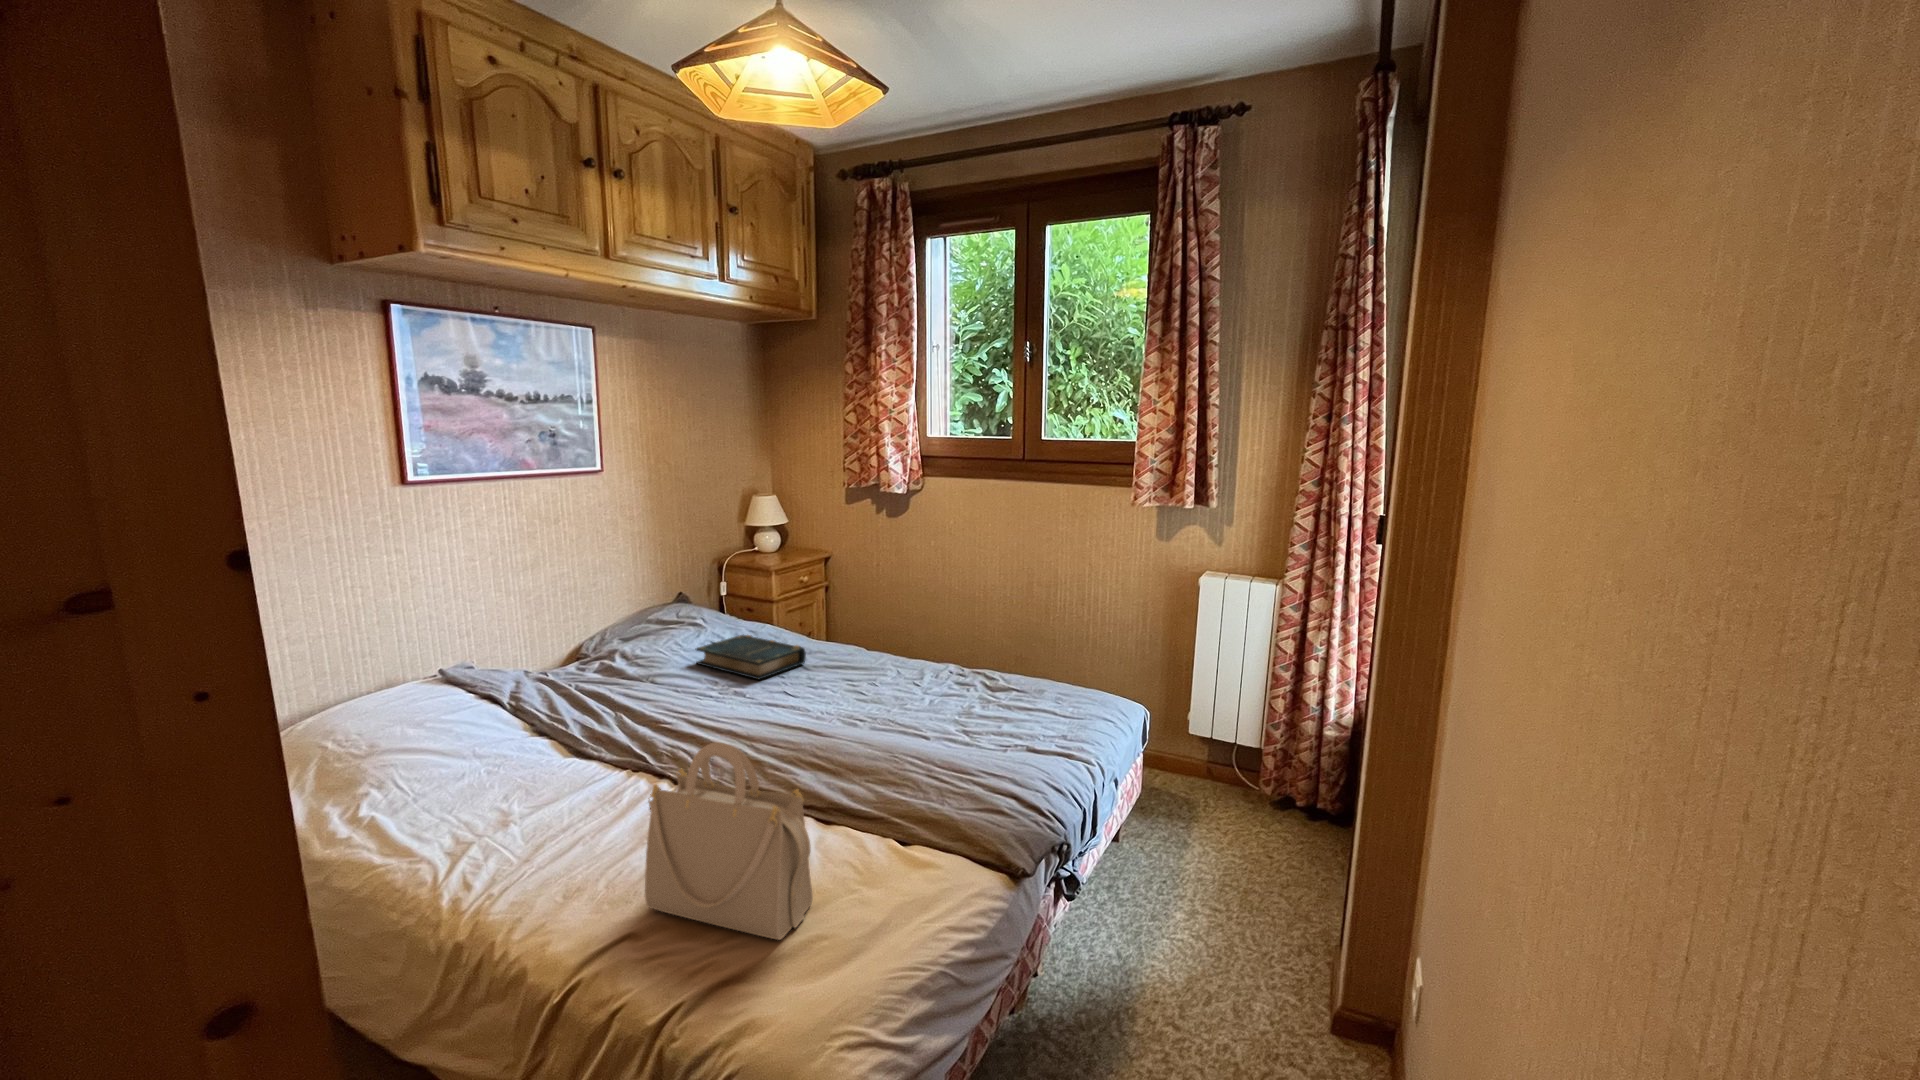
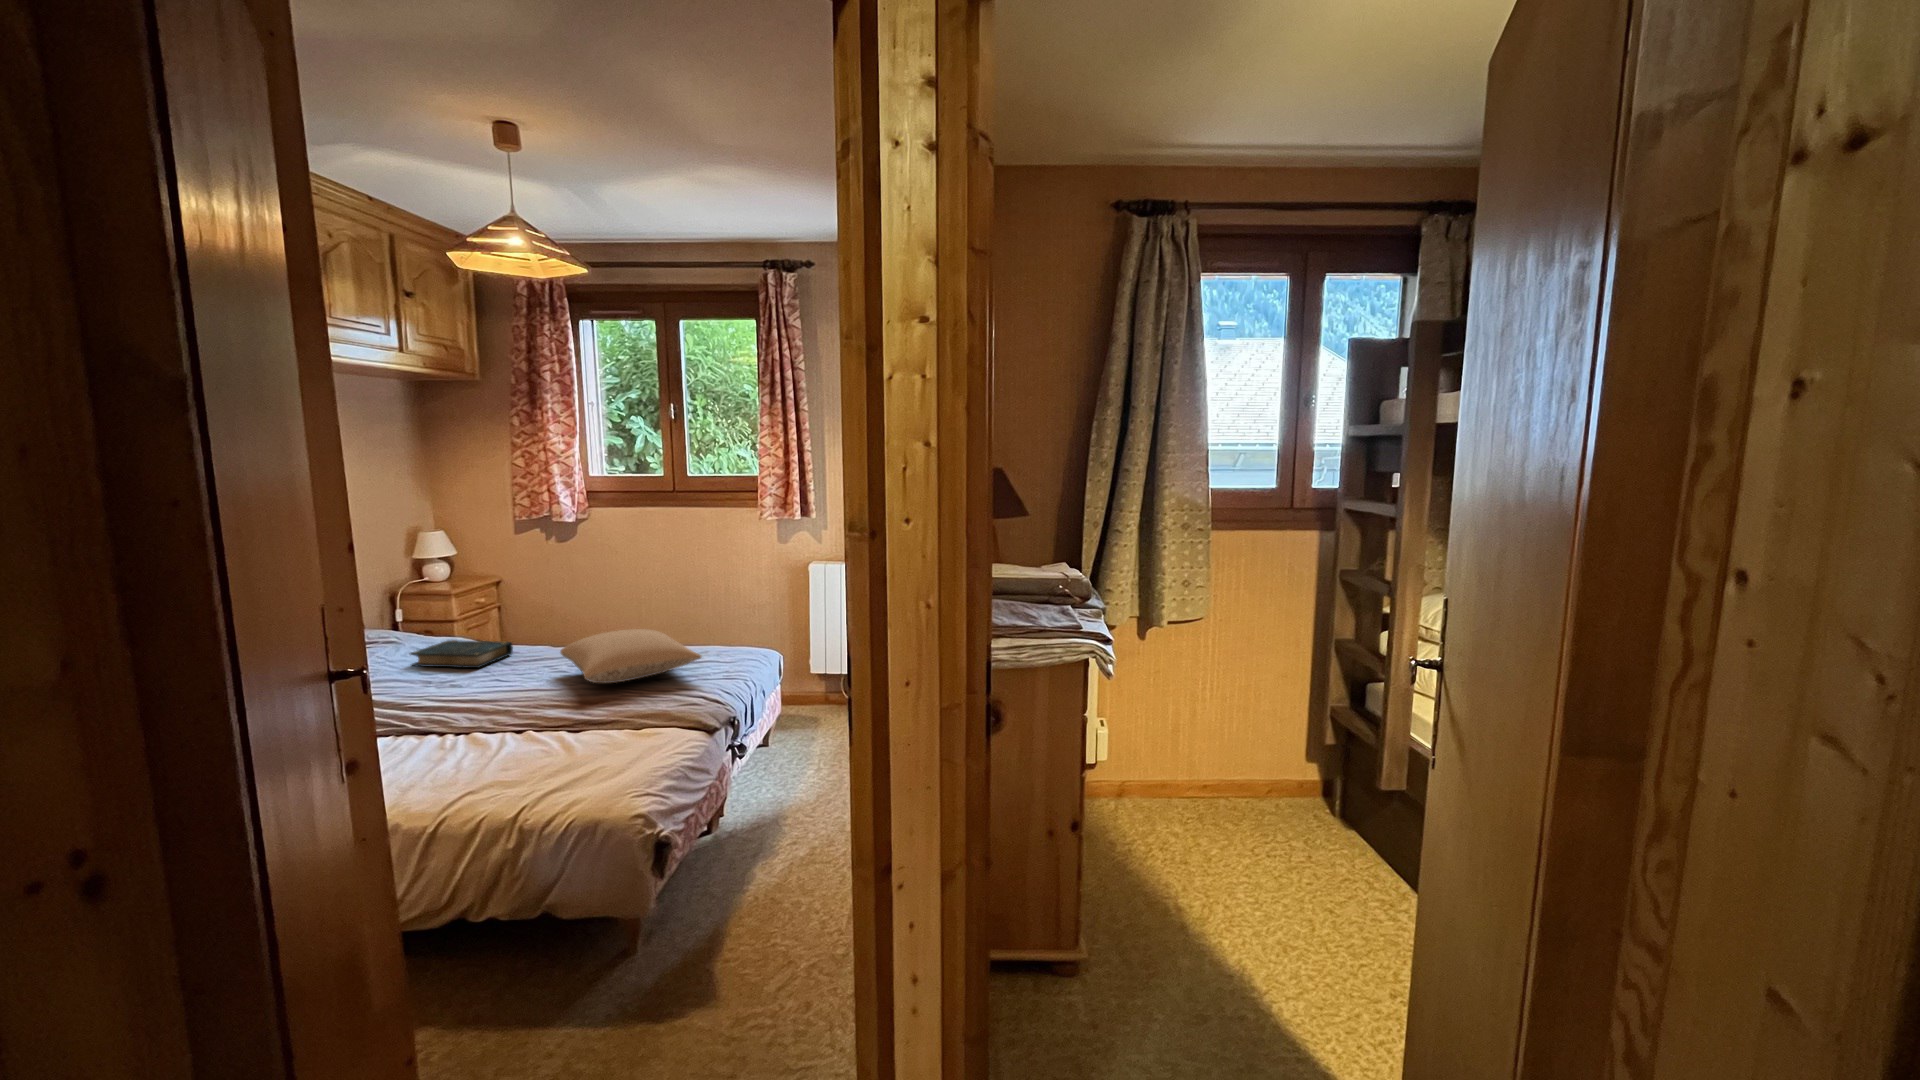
pillow: none [846,658,1025,740] -> present [560,629,701,683]
handbag: present [645,743,813,940] -> none [468,671,587,785]

